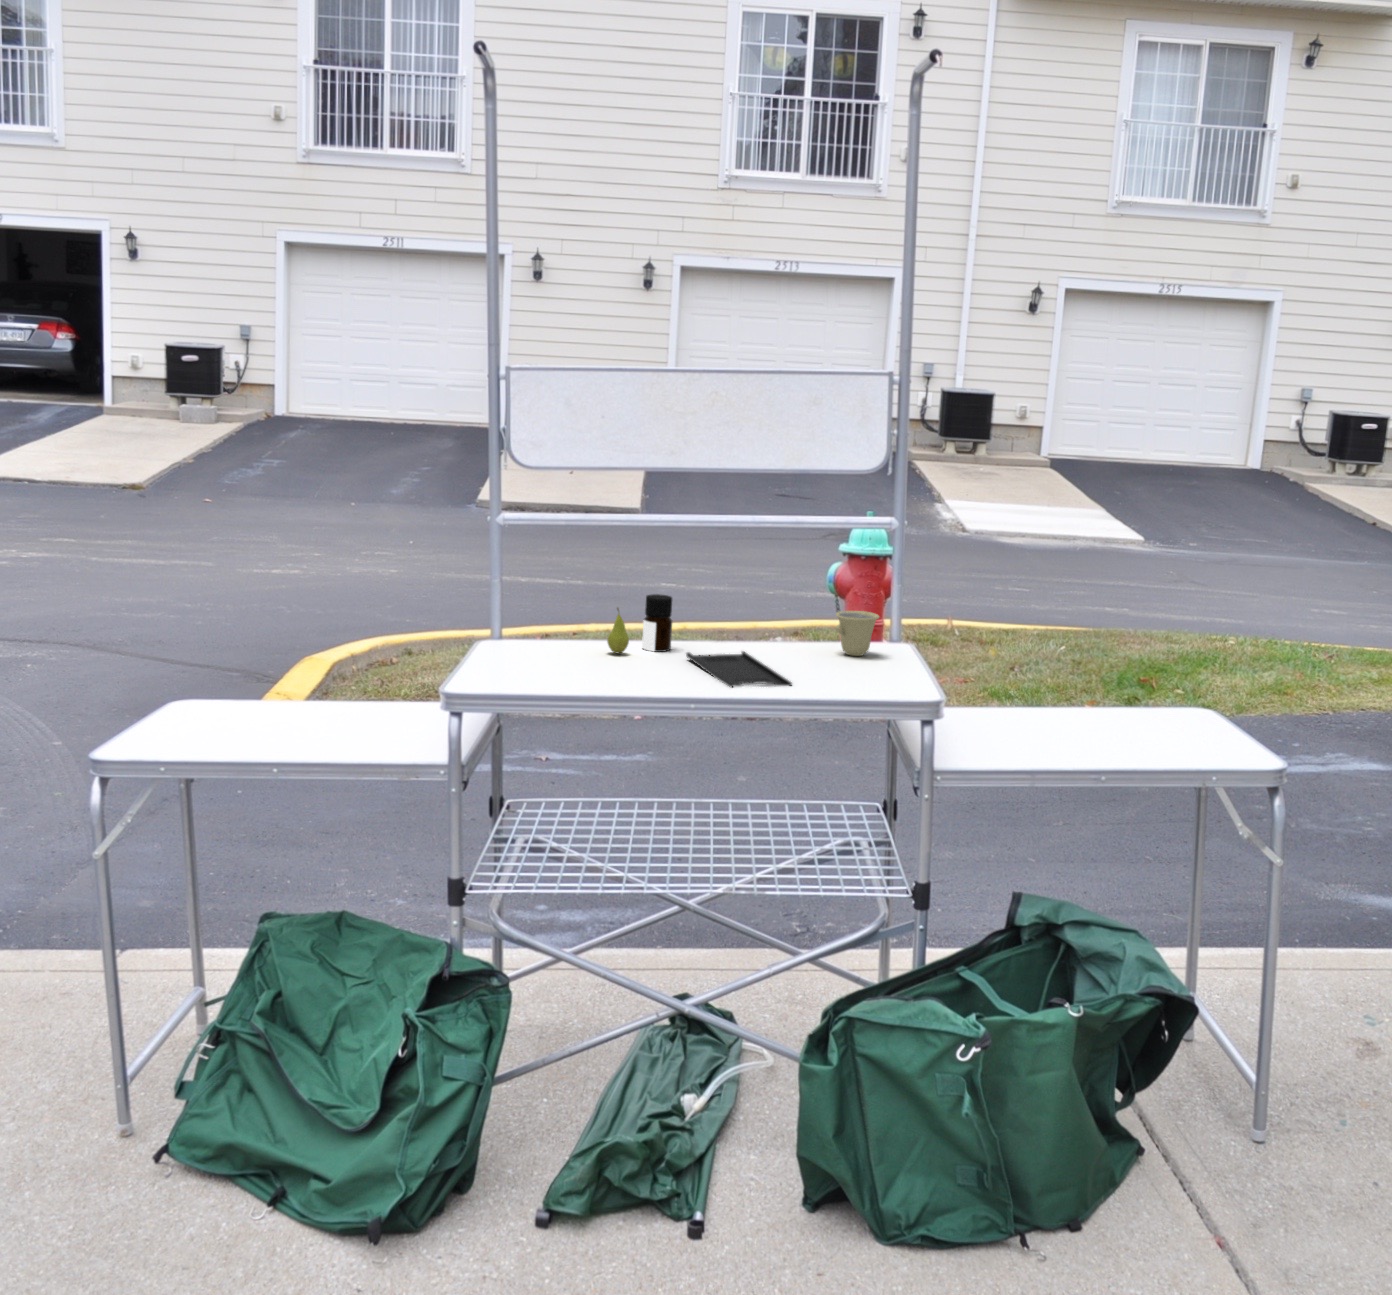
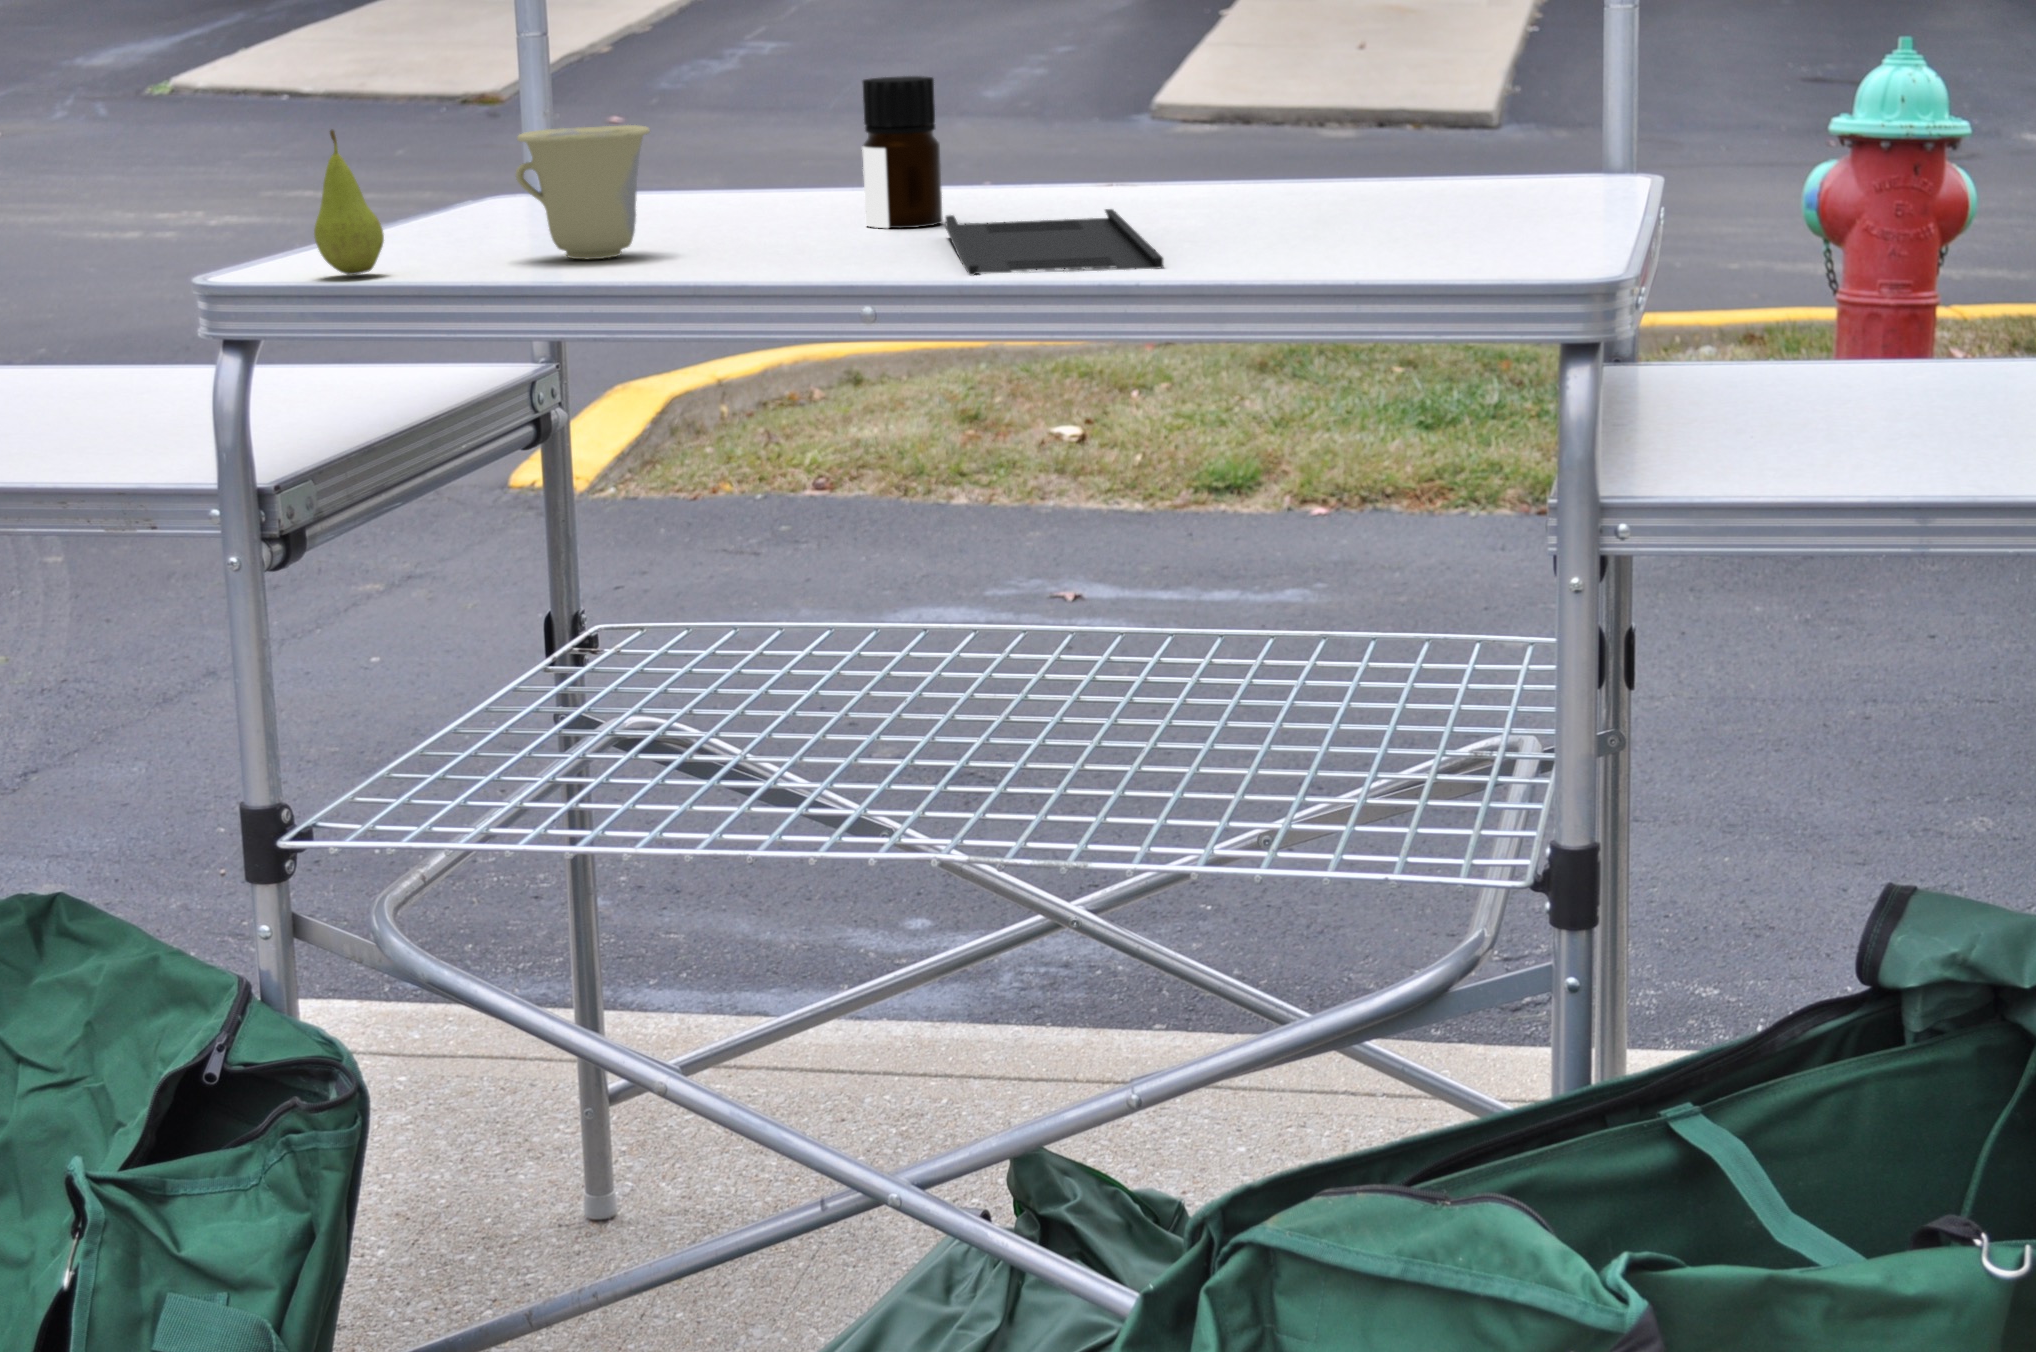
fruit: present [607,608,629,654] -> present [314,130,384,275]
cup: present [836,611,879,656] -> present [516,125,650,259]

